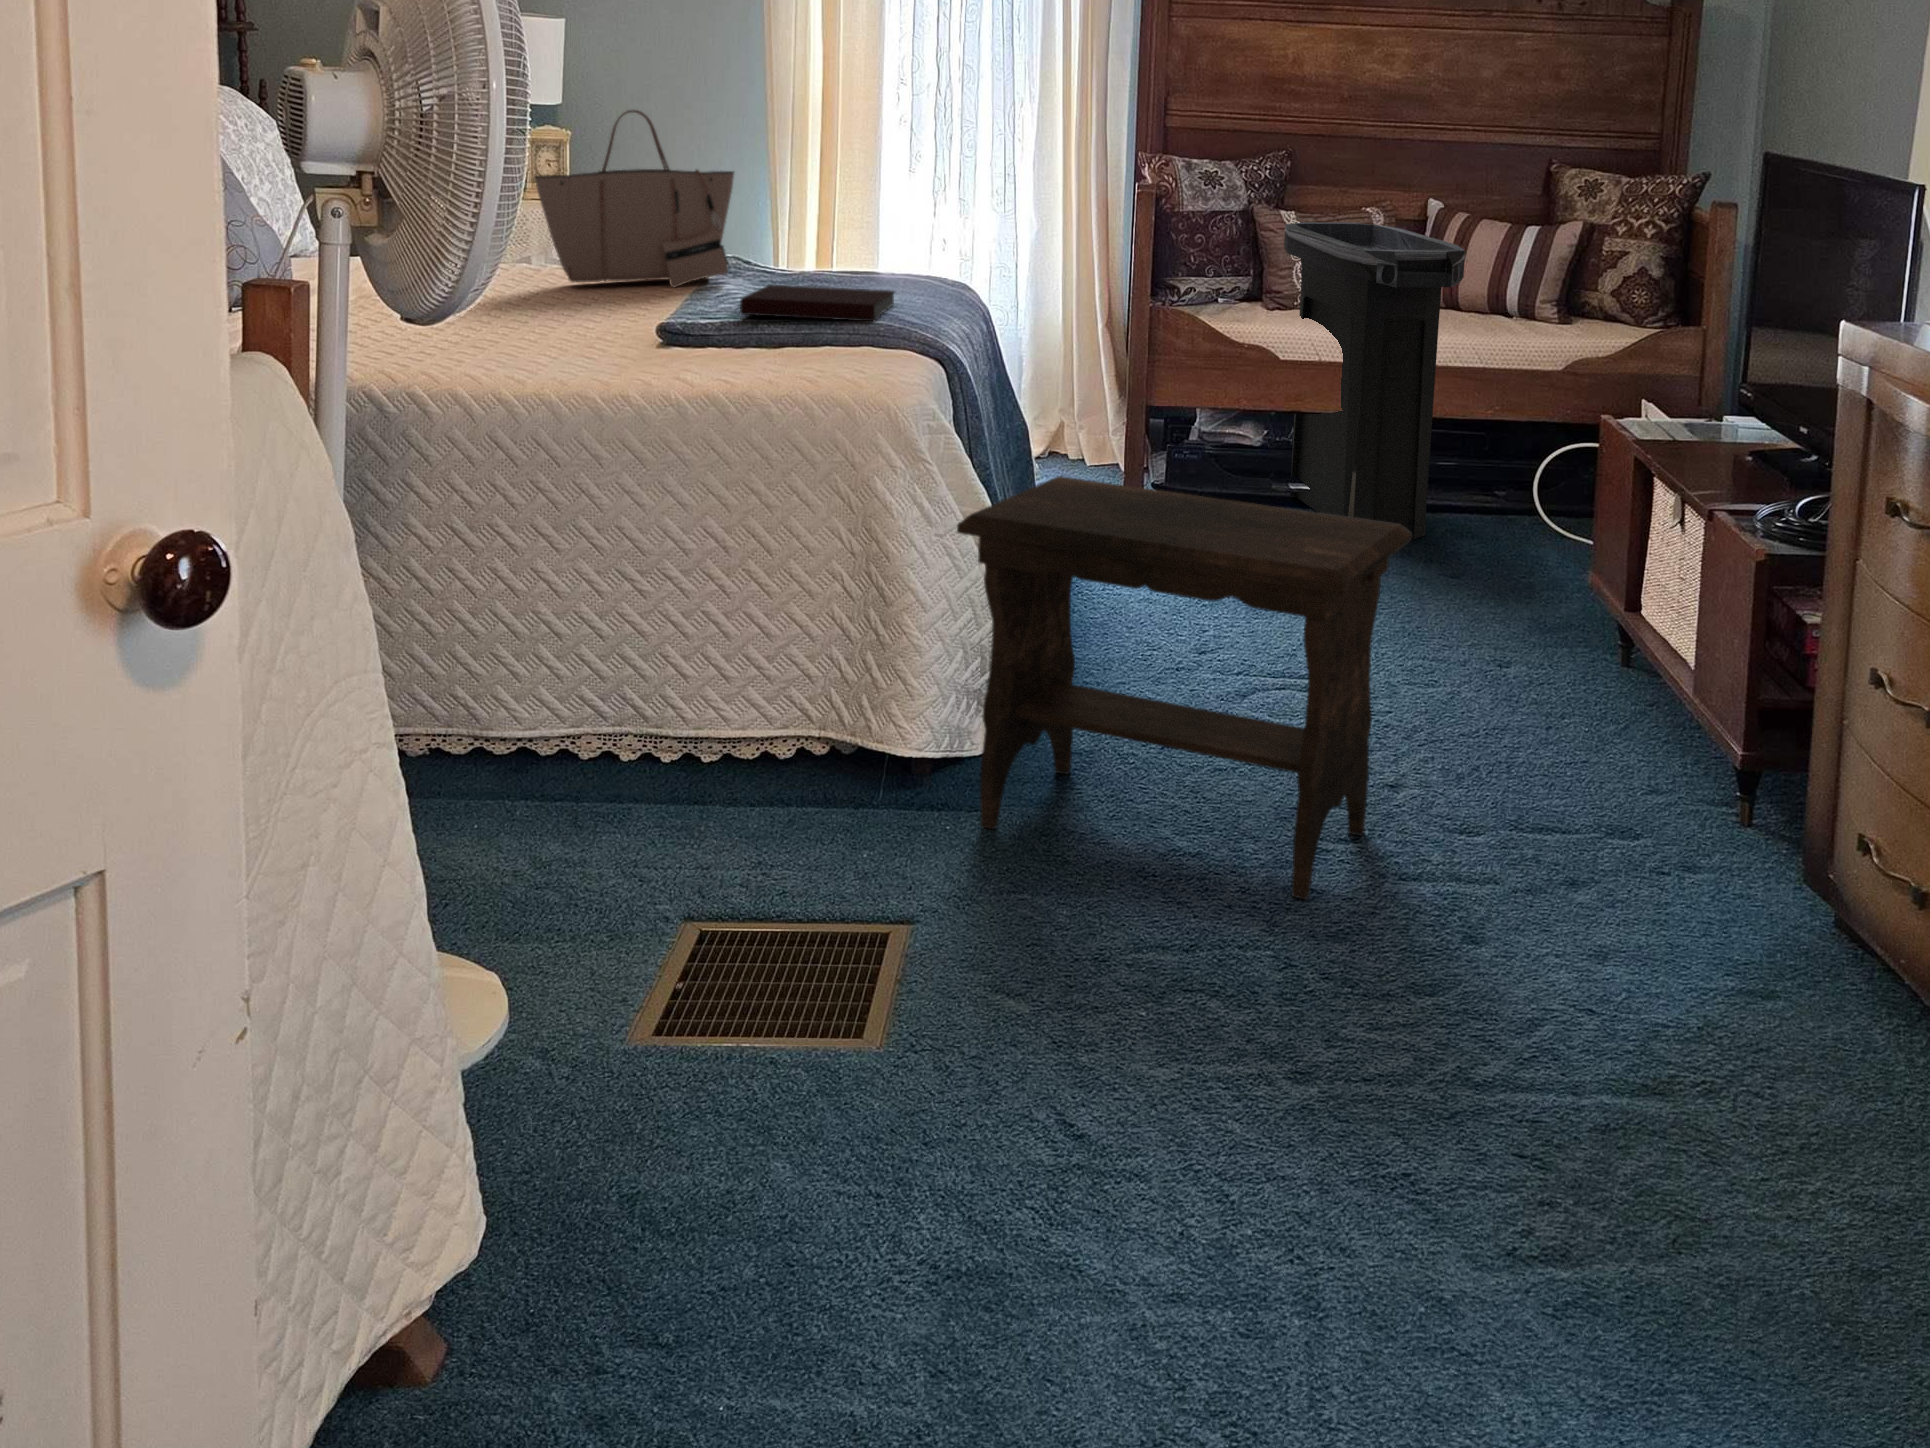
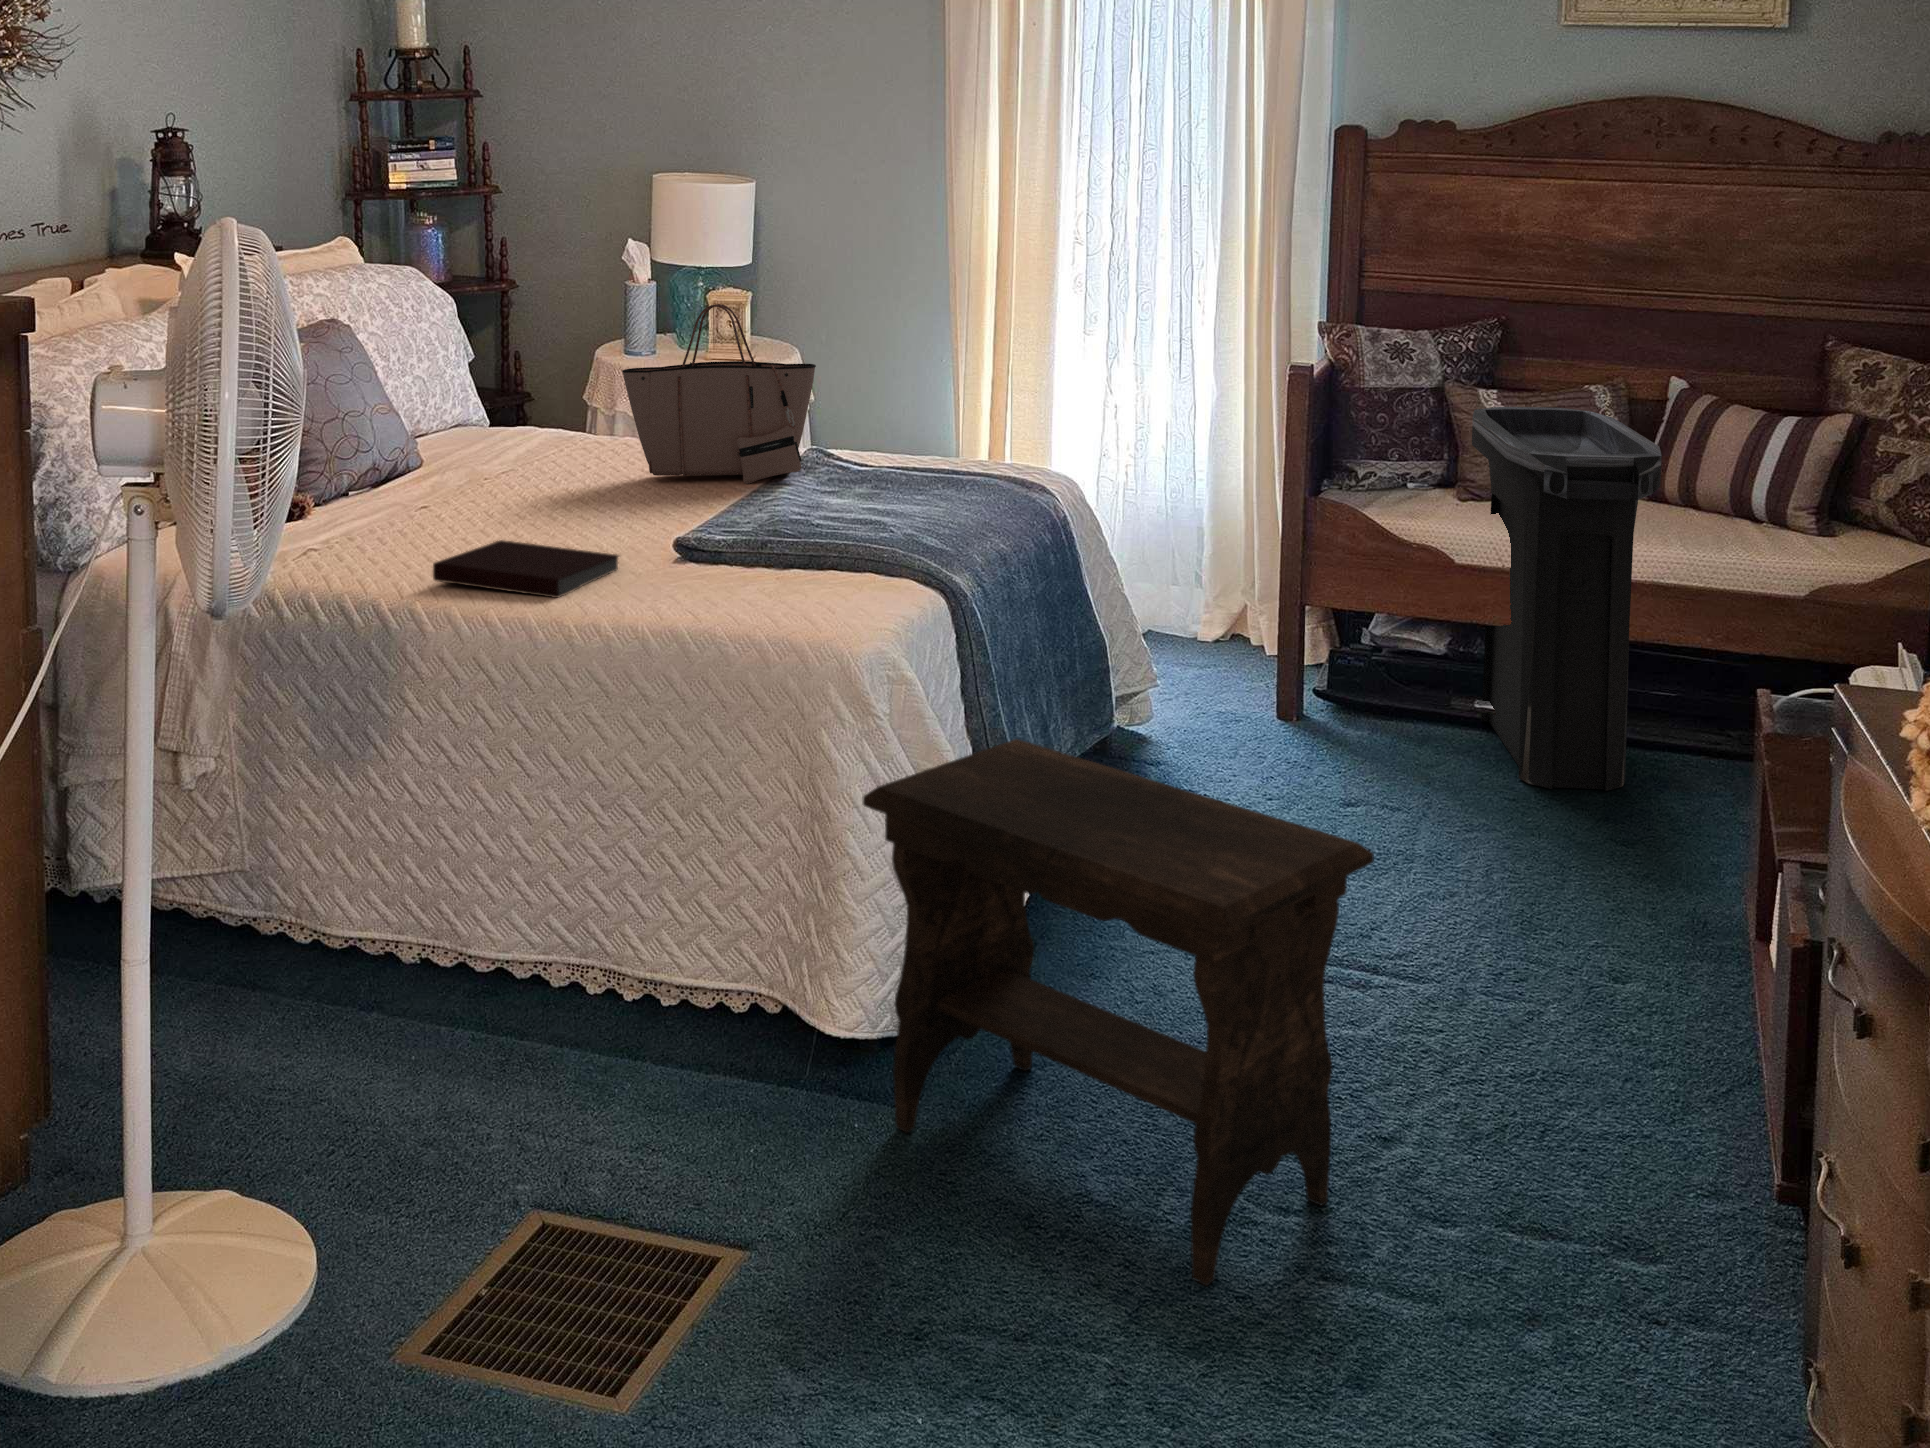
notebook: present [740,285,895,321] -> present [433,540,619,598]

